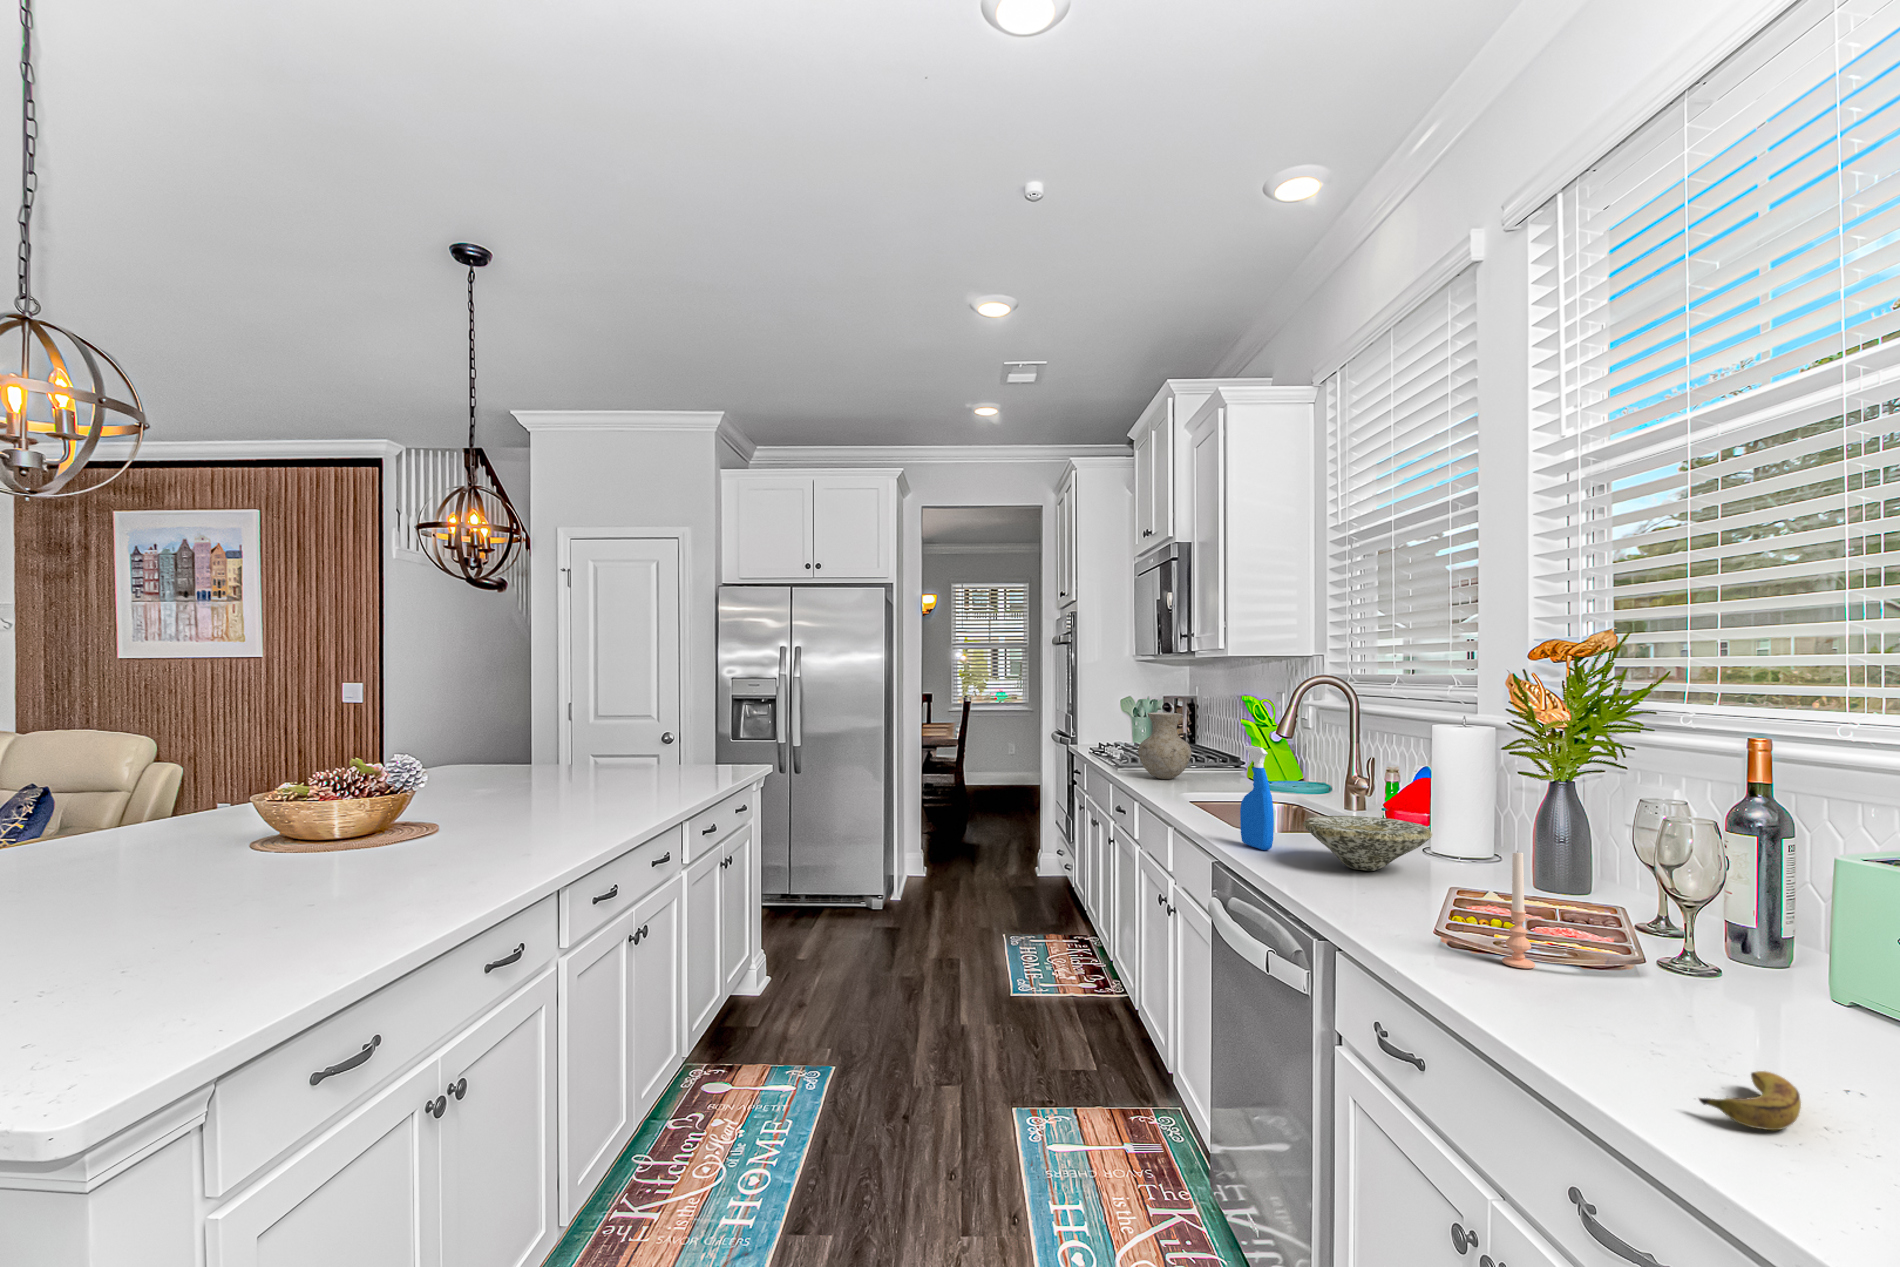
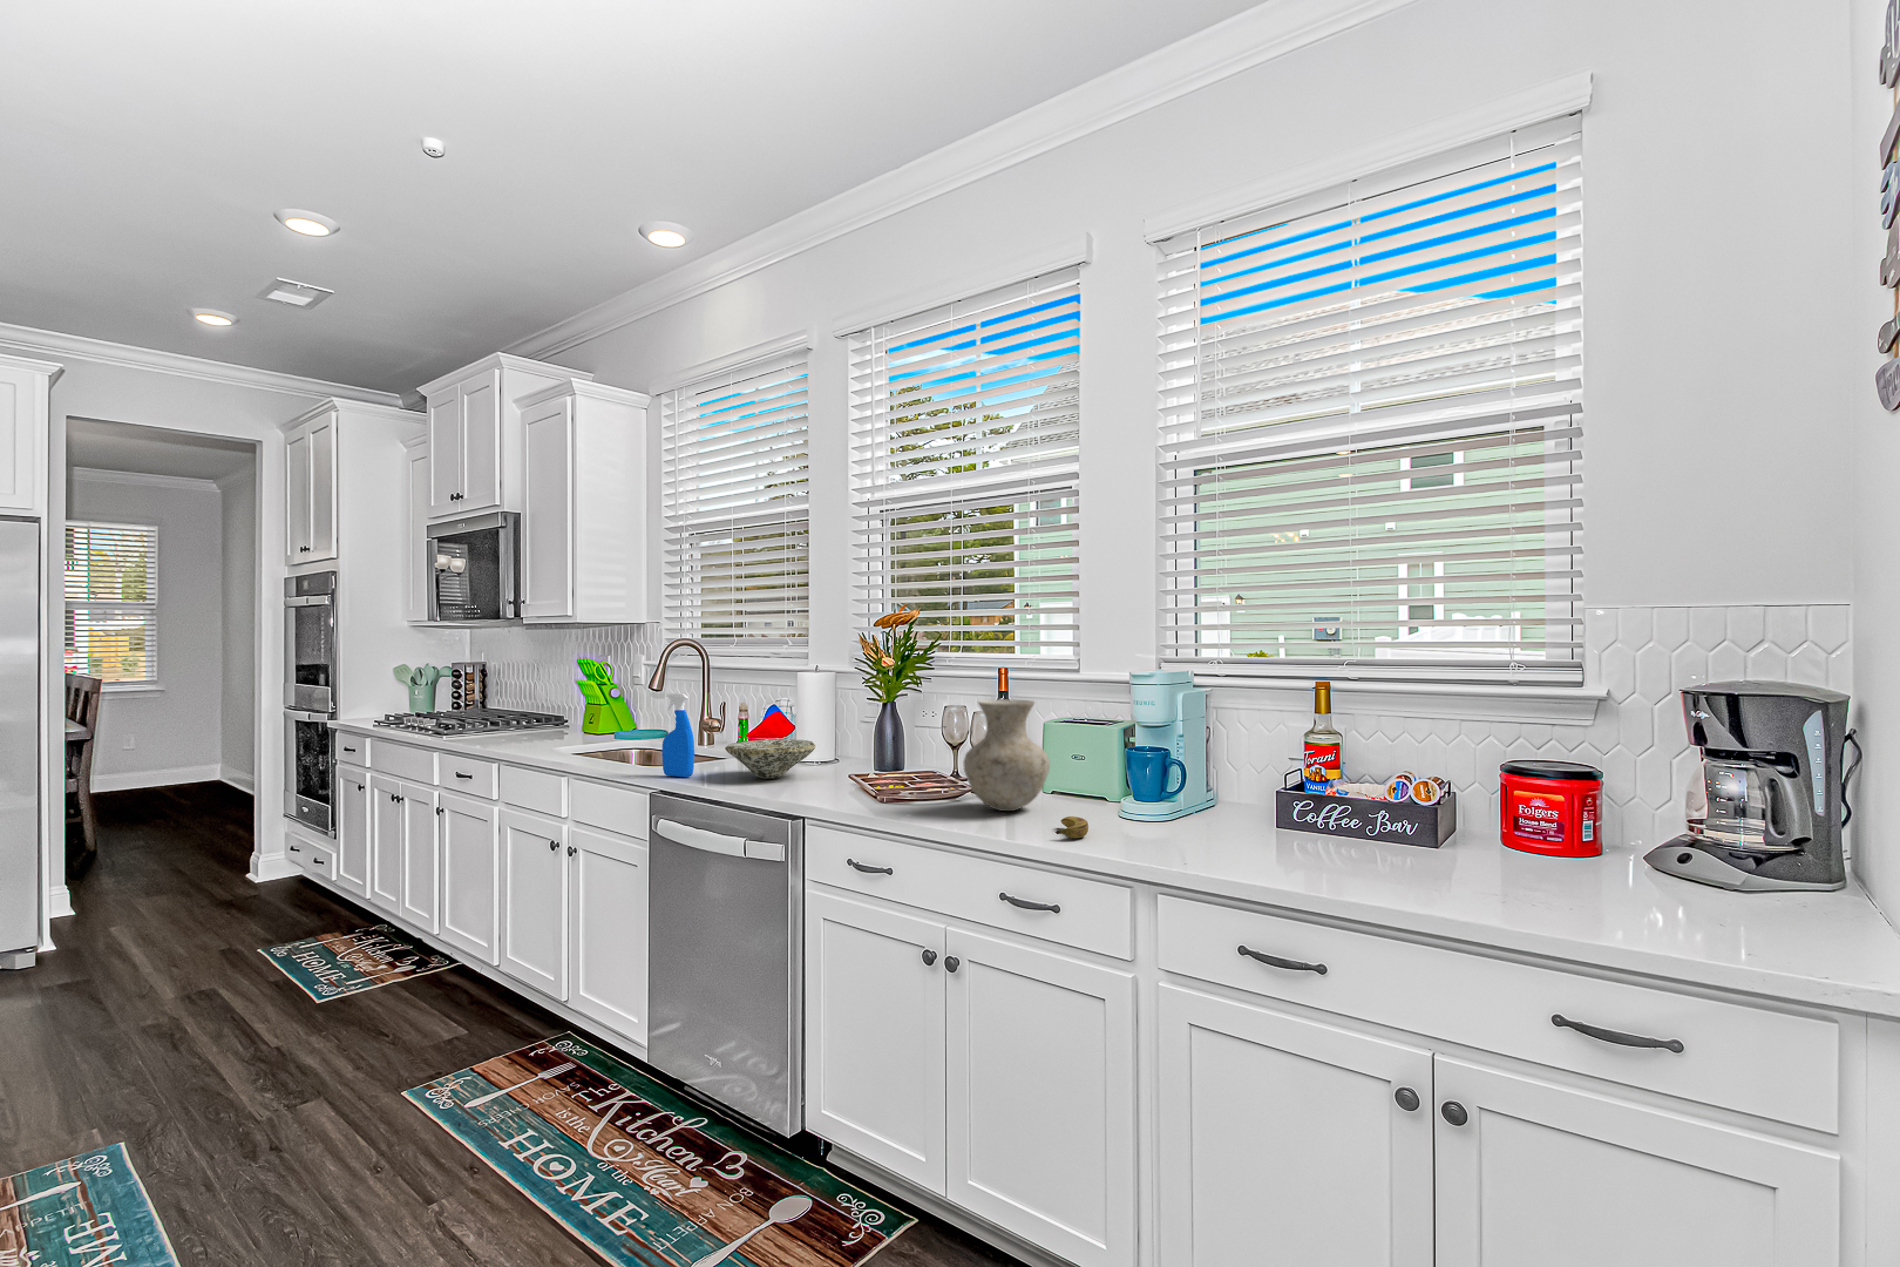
vase: present [1138,713,1191,779] -> present [964,700,1050,811]
candle: present [1502,852,1535,968] -> none [915,736,932,807]

